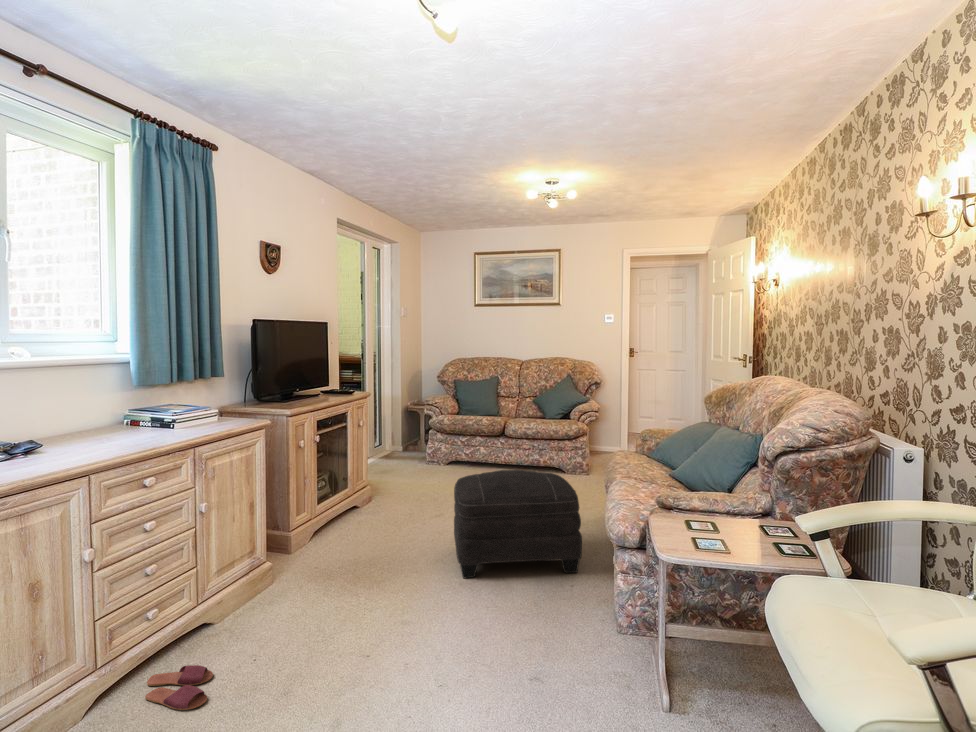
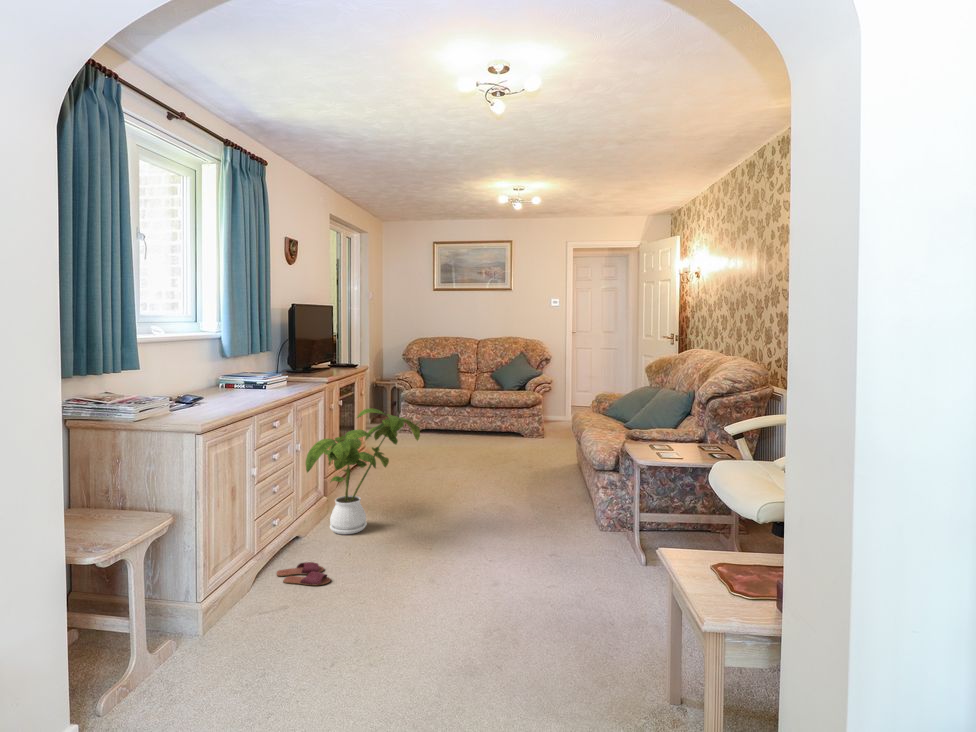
house plant: none [217,453,380,613] -> present [306,408,420,534]
ottoman: present [454,470,582,578] -> none [458,425,564,508]

